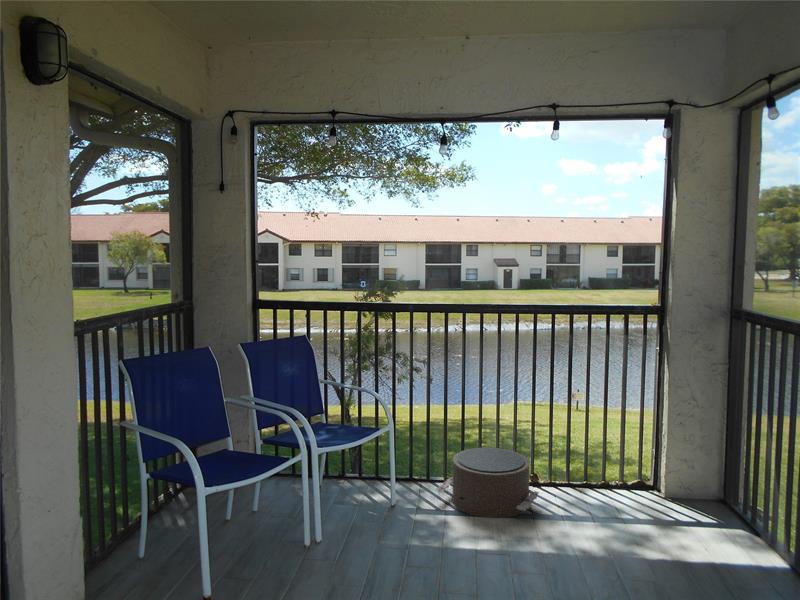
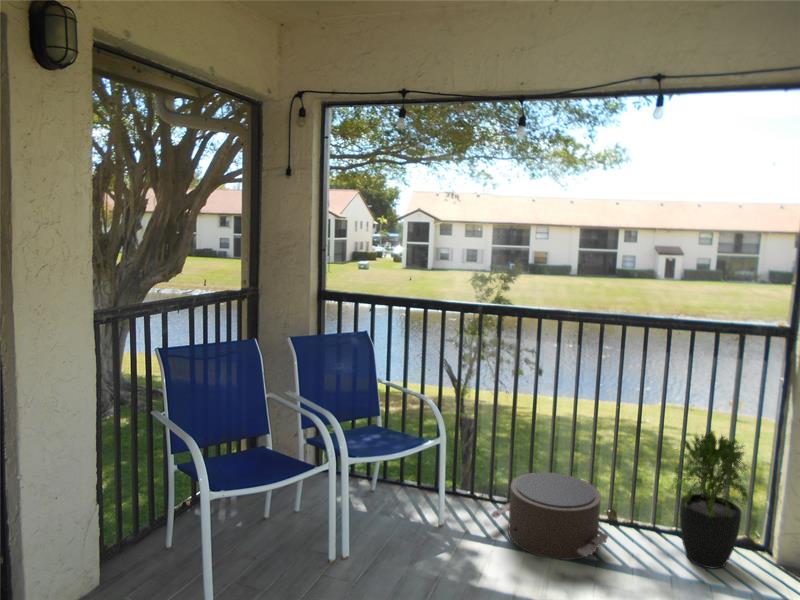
potted plant: none [578,394,648,508] -> present [671,430,749,569]

